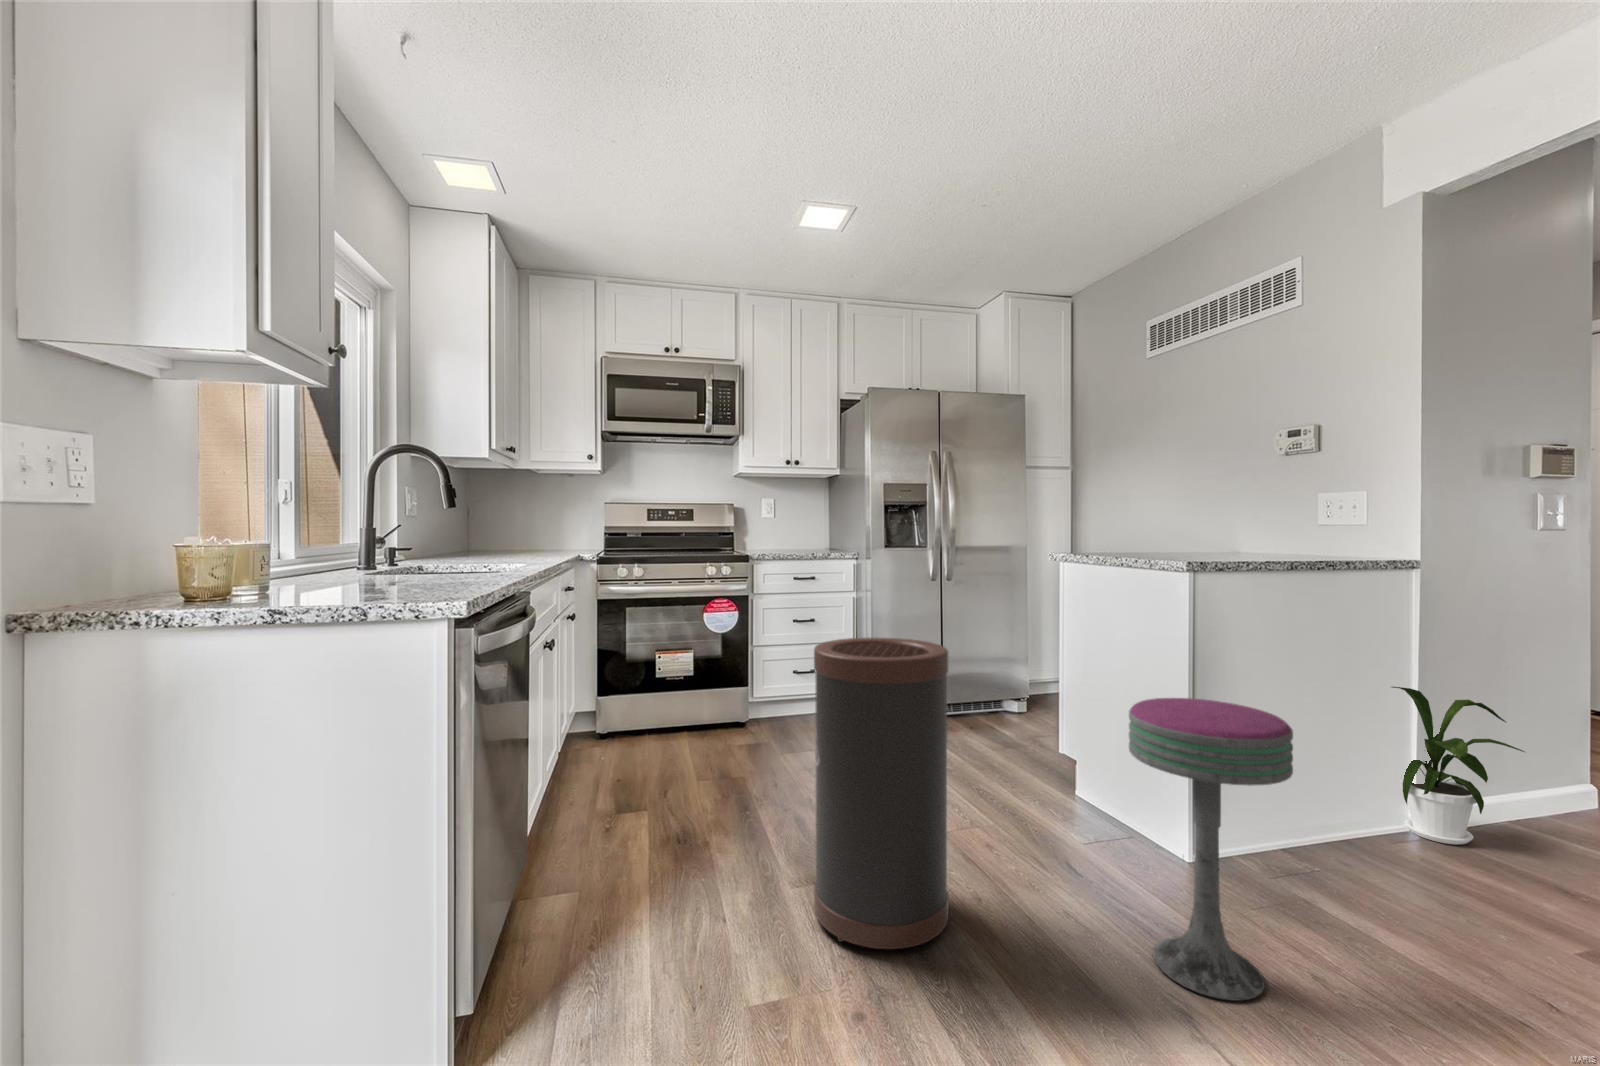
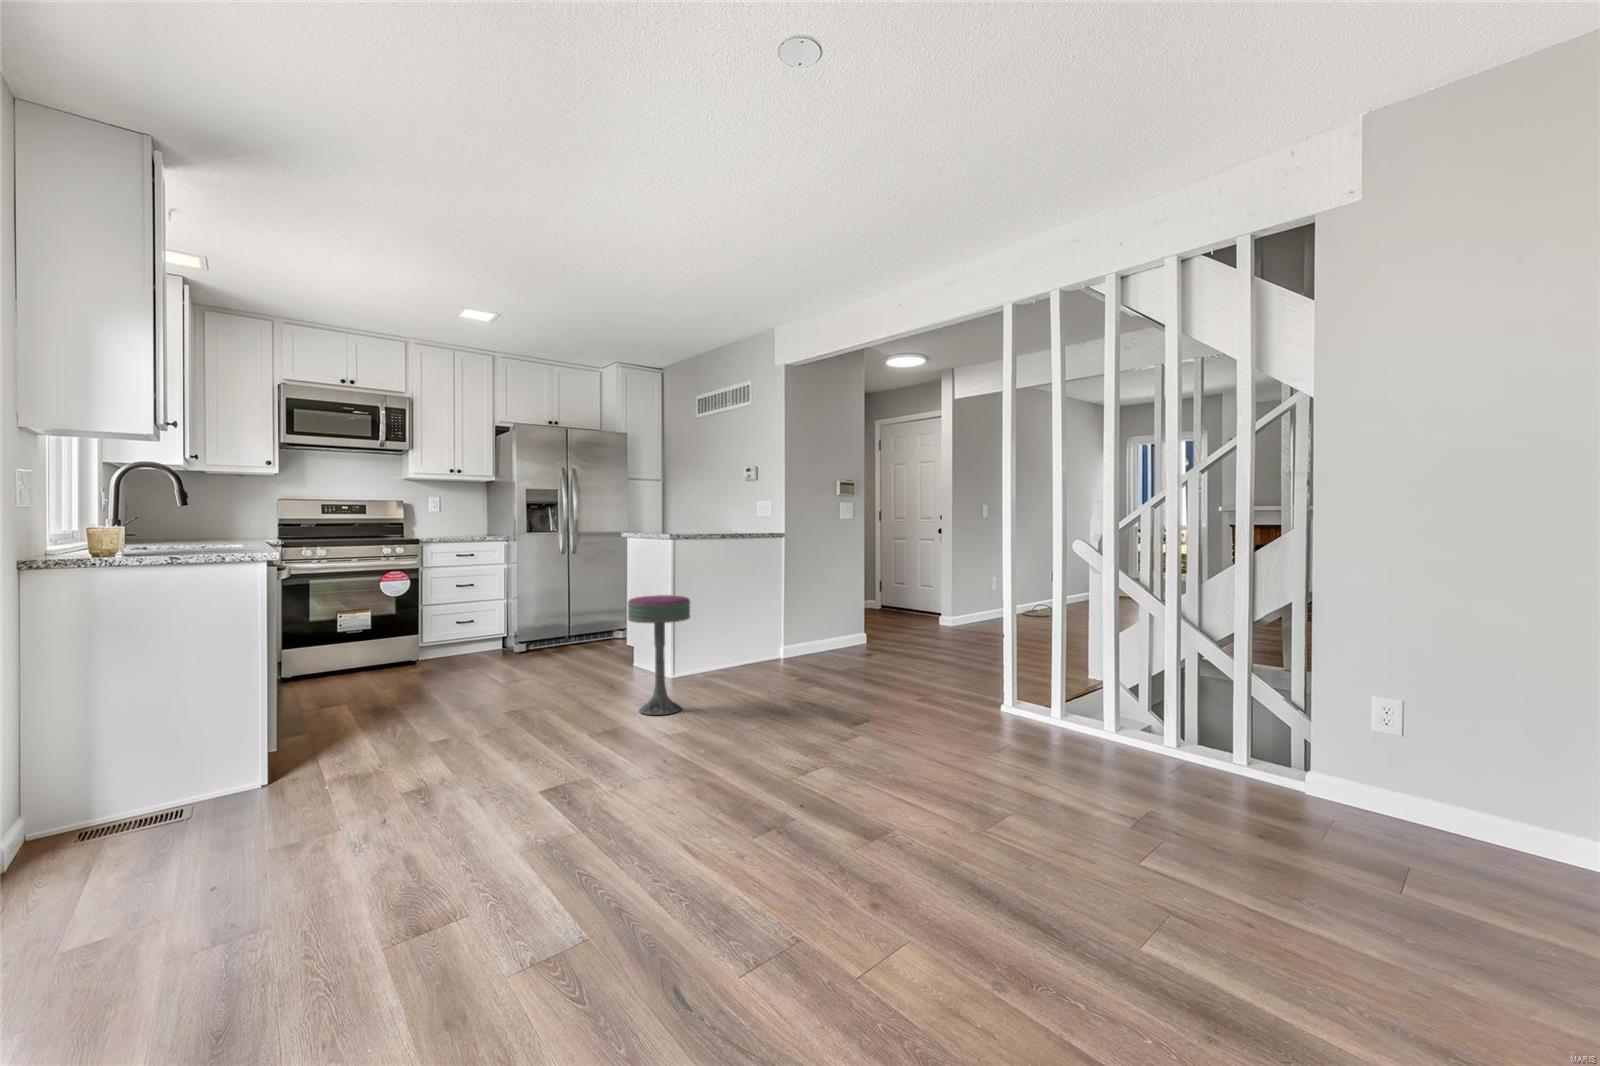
trash can: present [814,638,949,949] -> none [469,577,545,726]
house plant: present [1392,687,1524,845] -> none [763,594,827,666]

